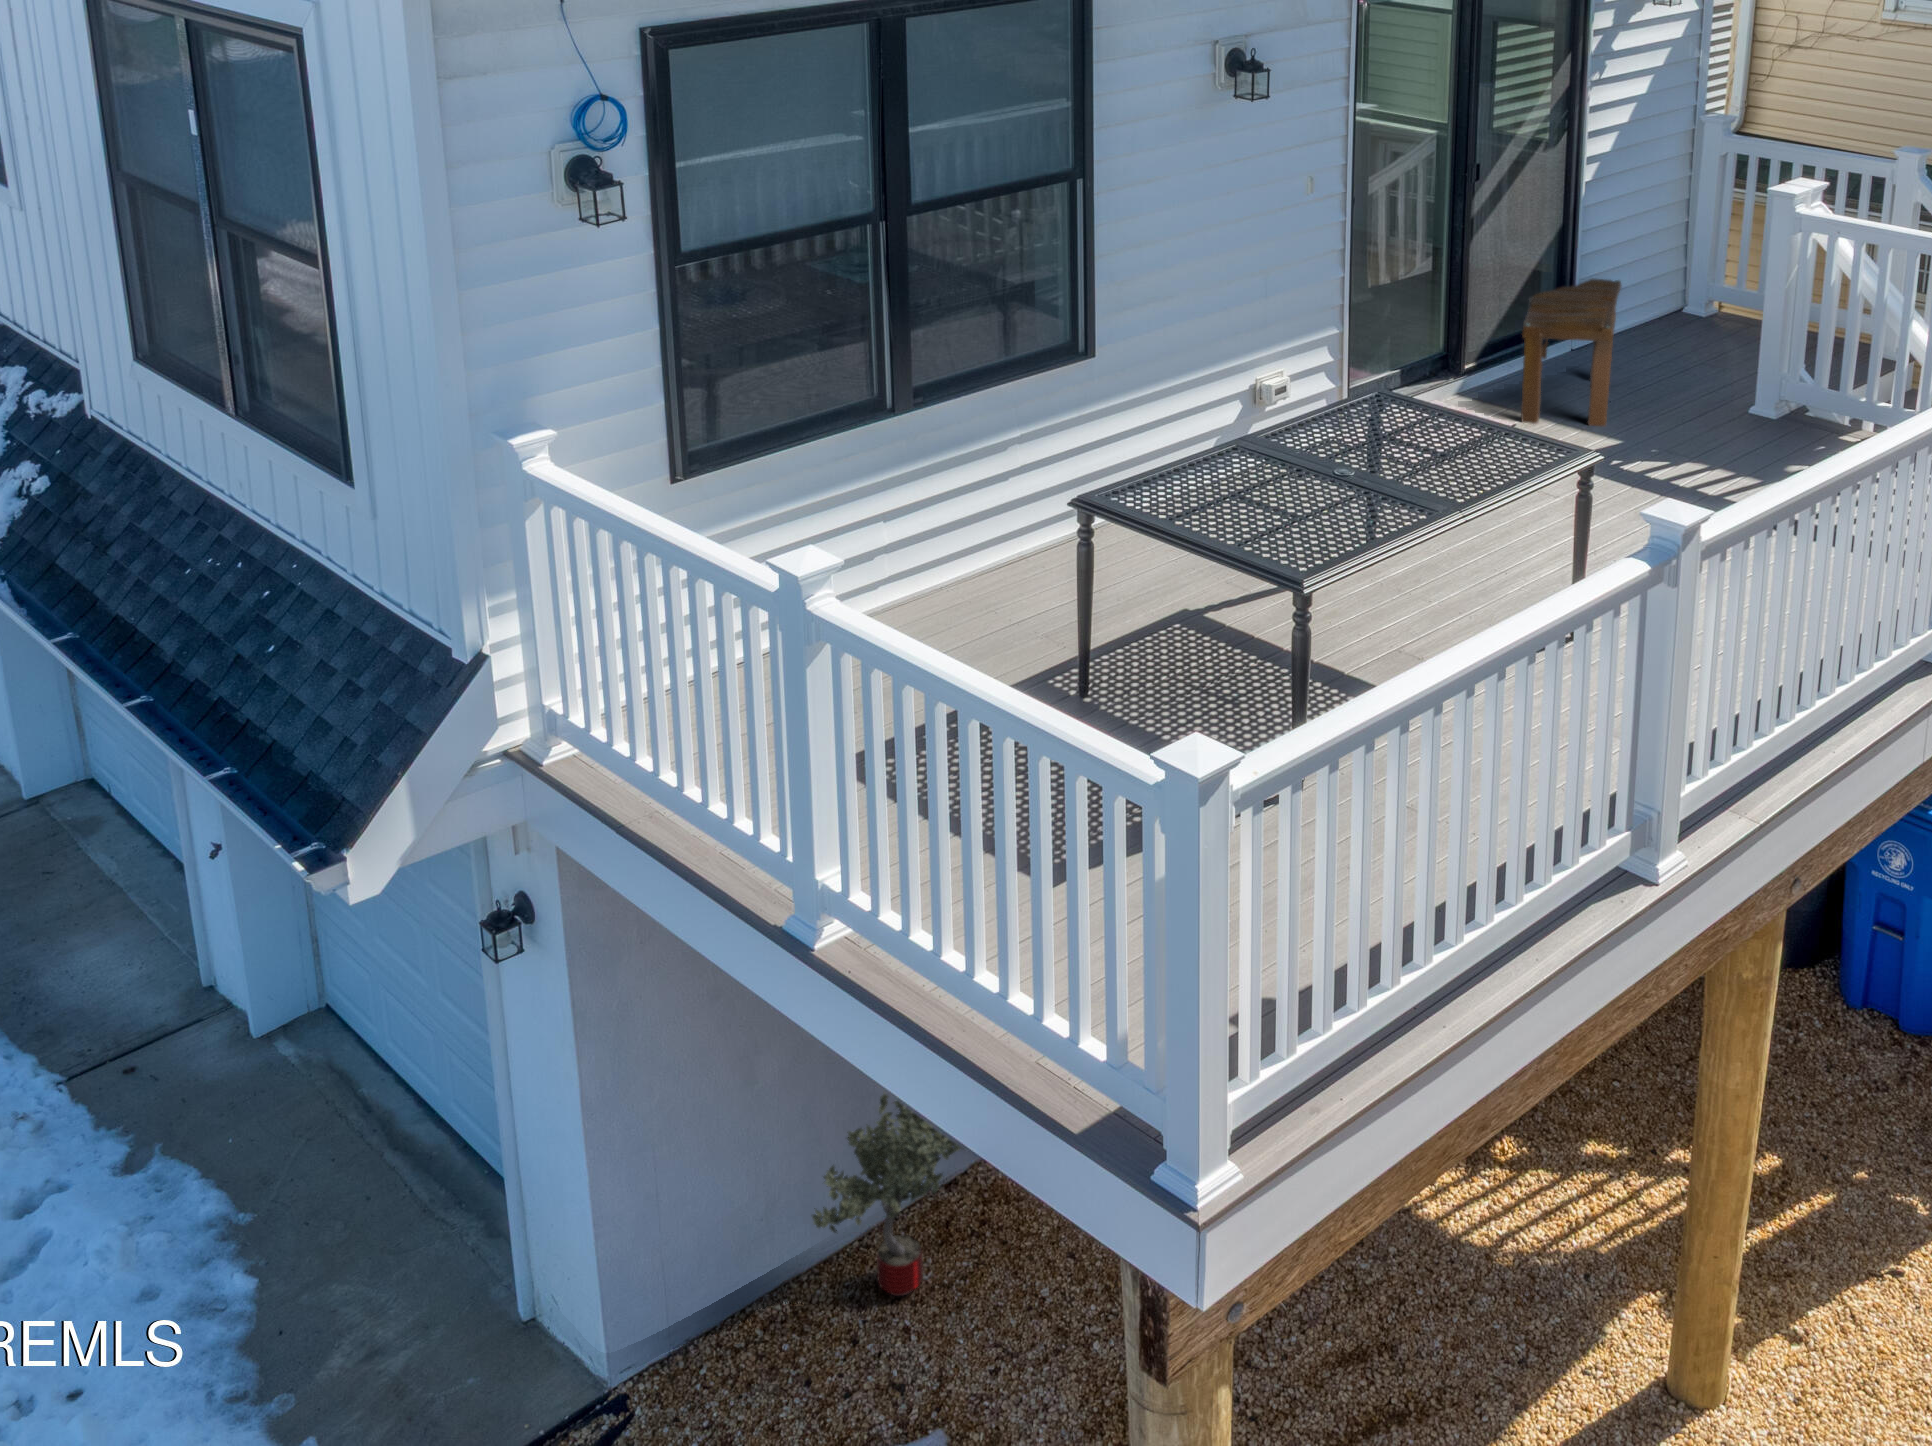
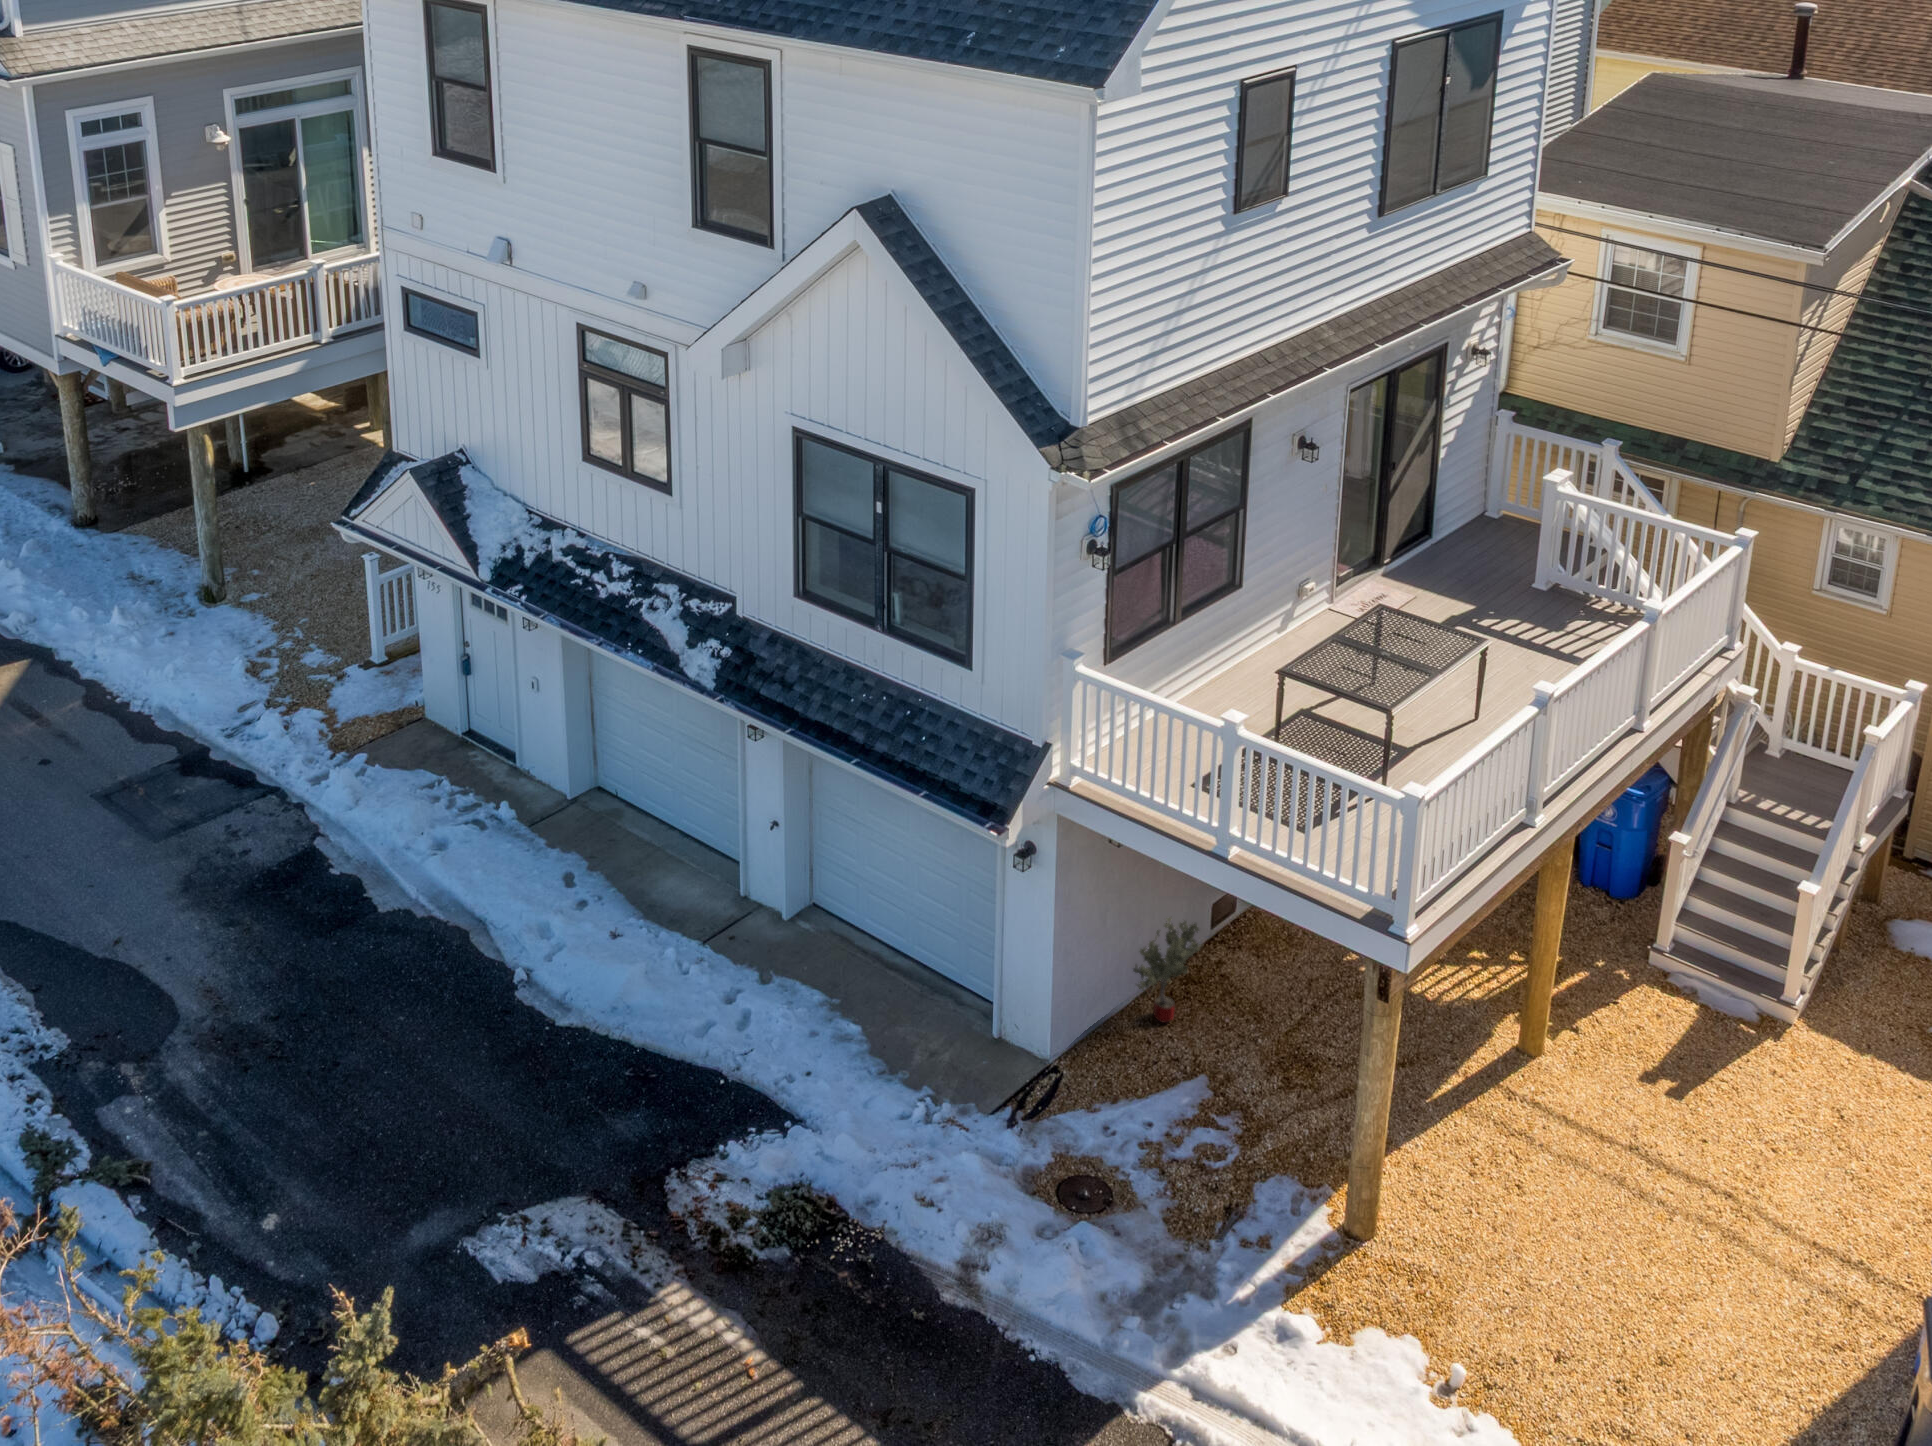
bench: present [1521,279,1621,426] -> none [1412,509,1467,598]

